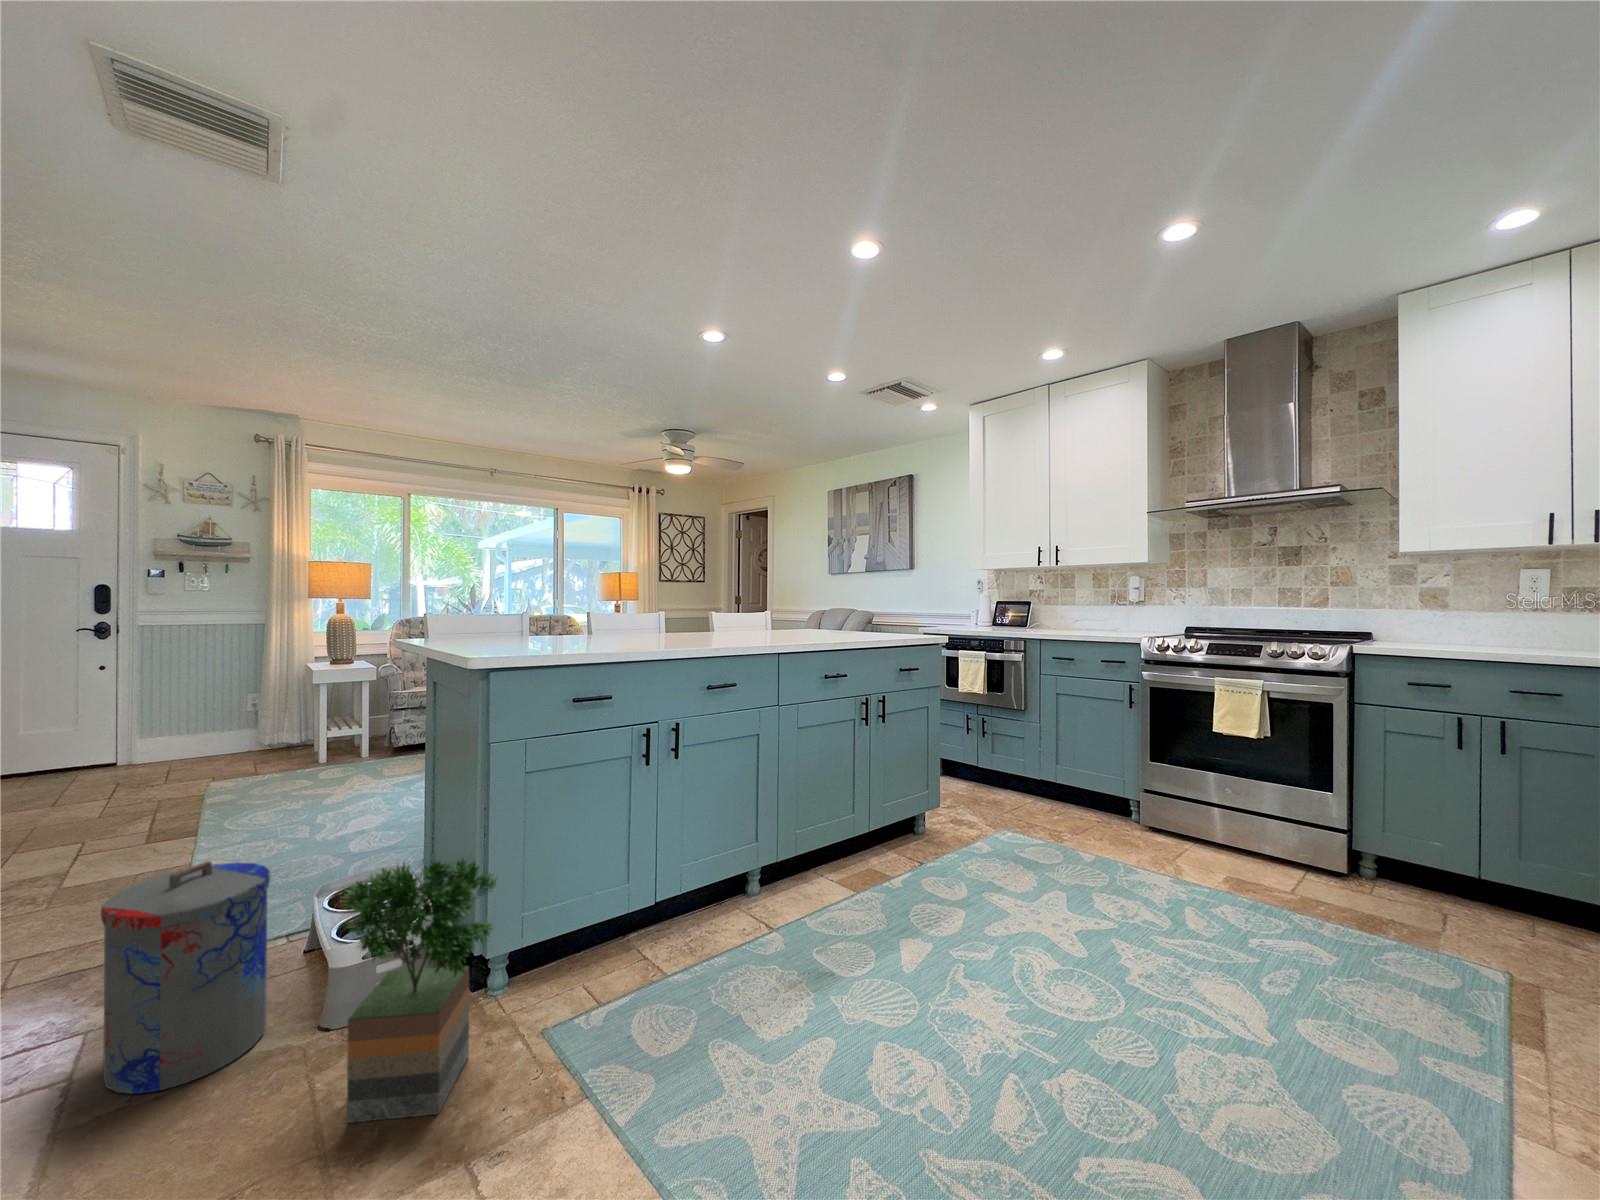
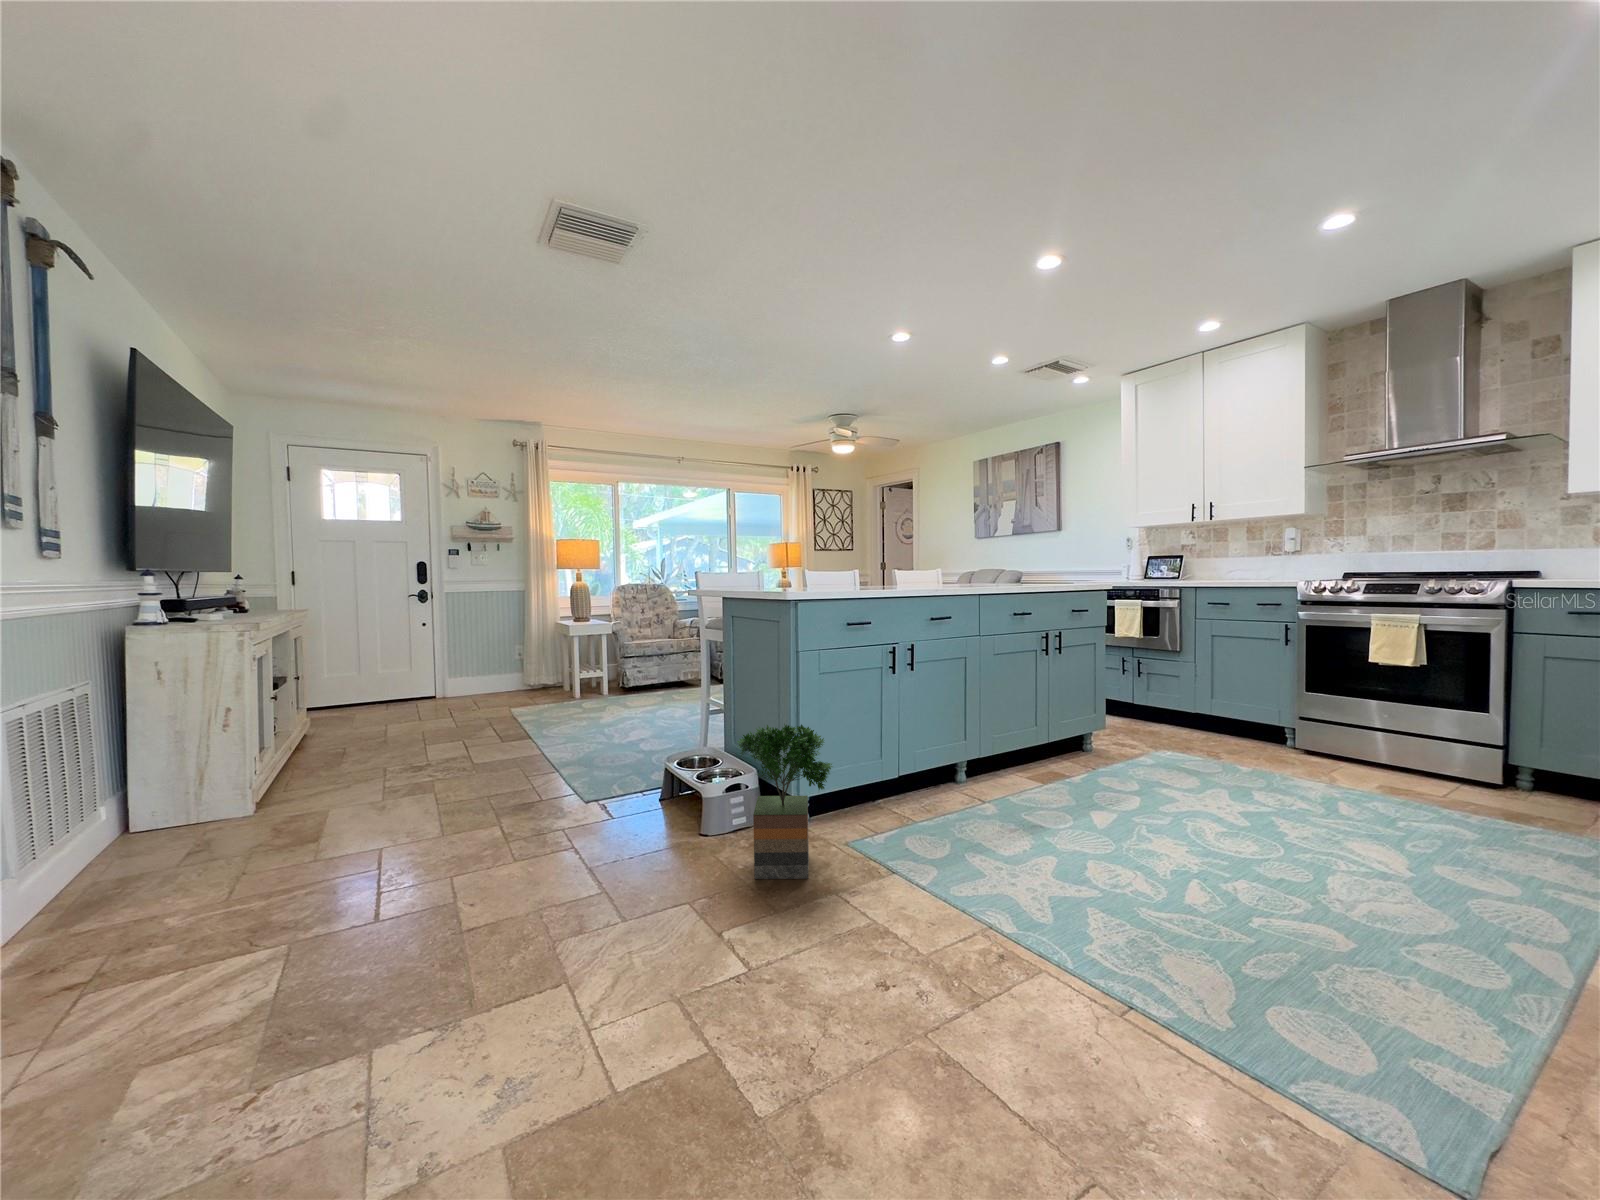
trash can: present [101,861,270,1094] -> none [588,726,670,860]

